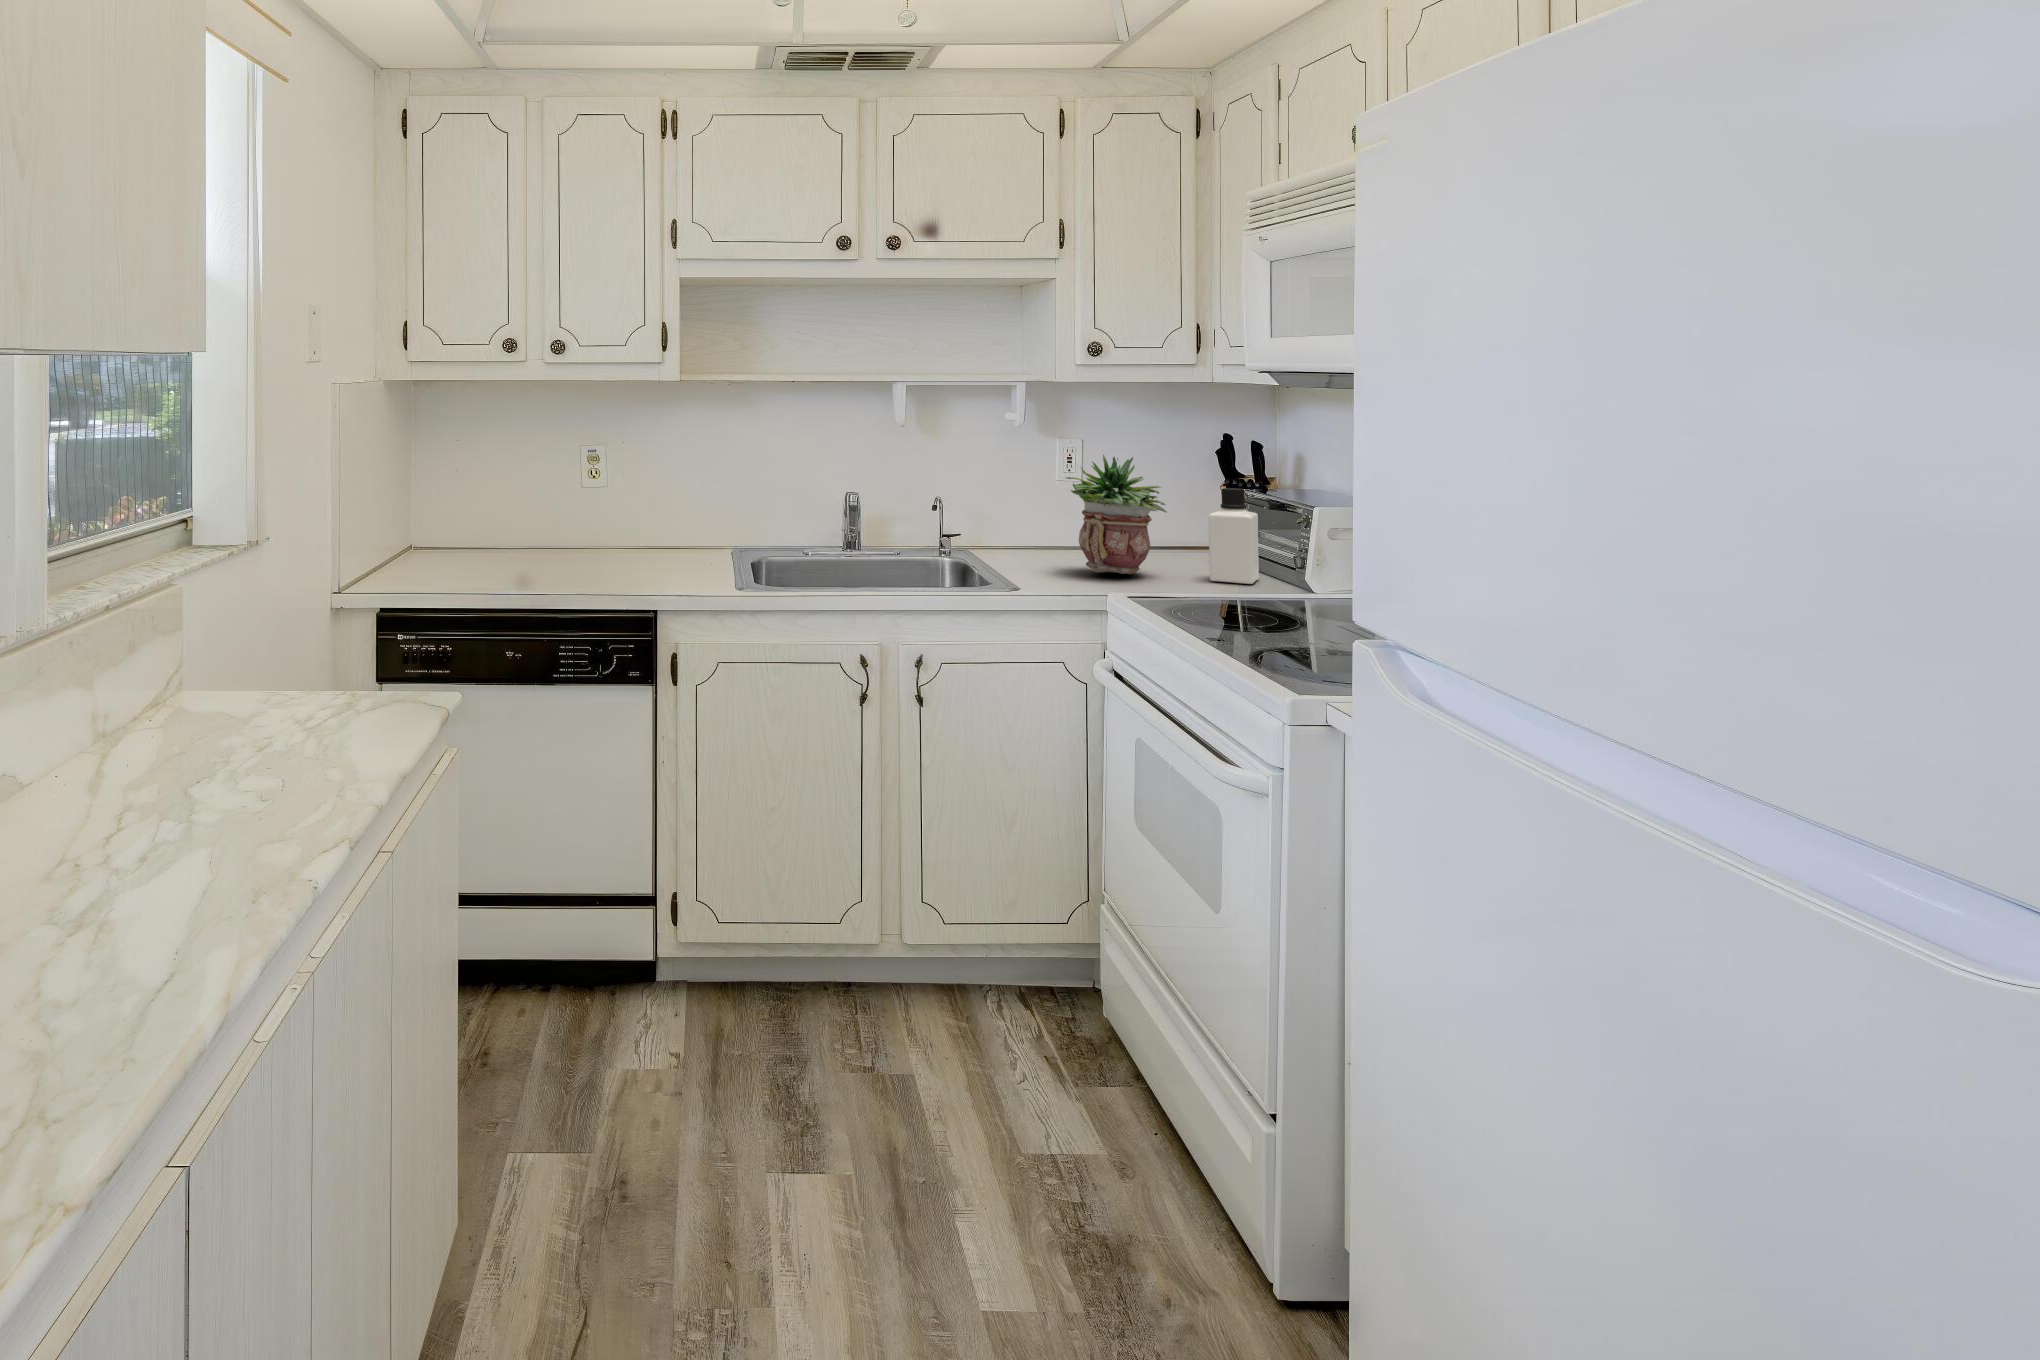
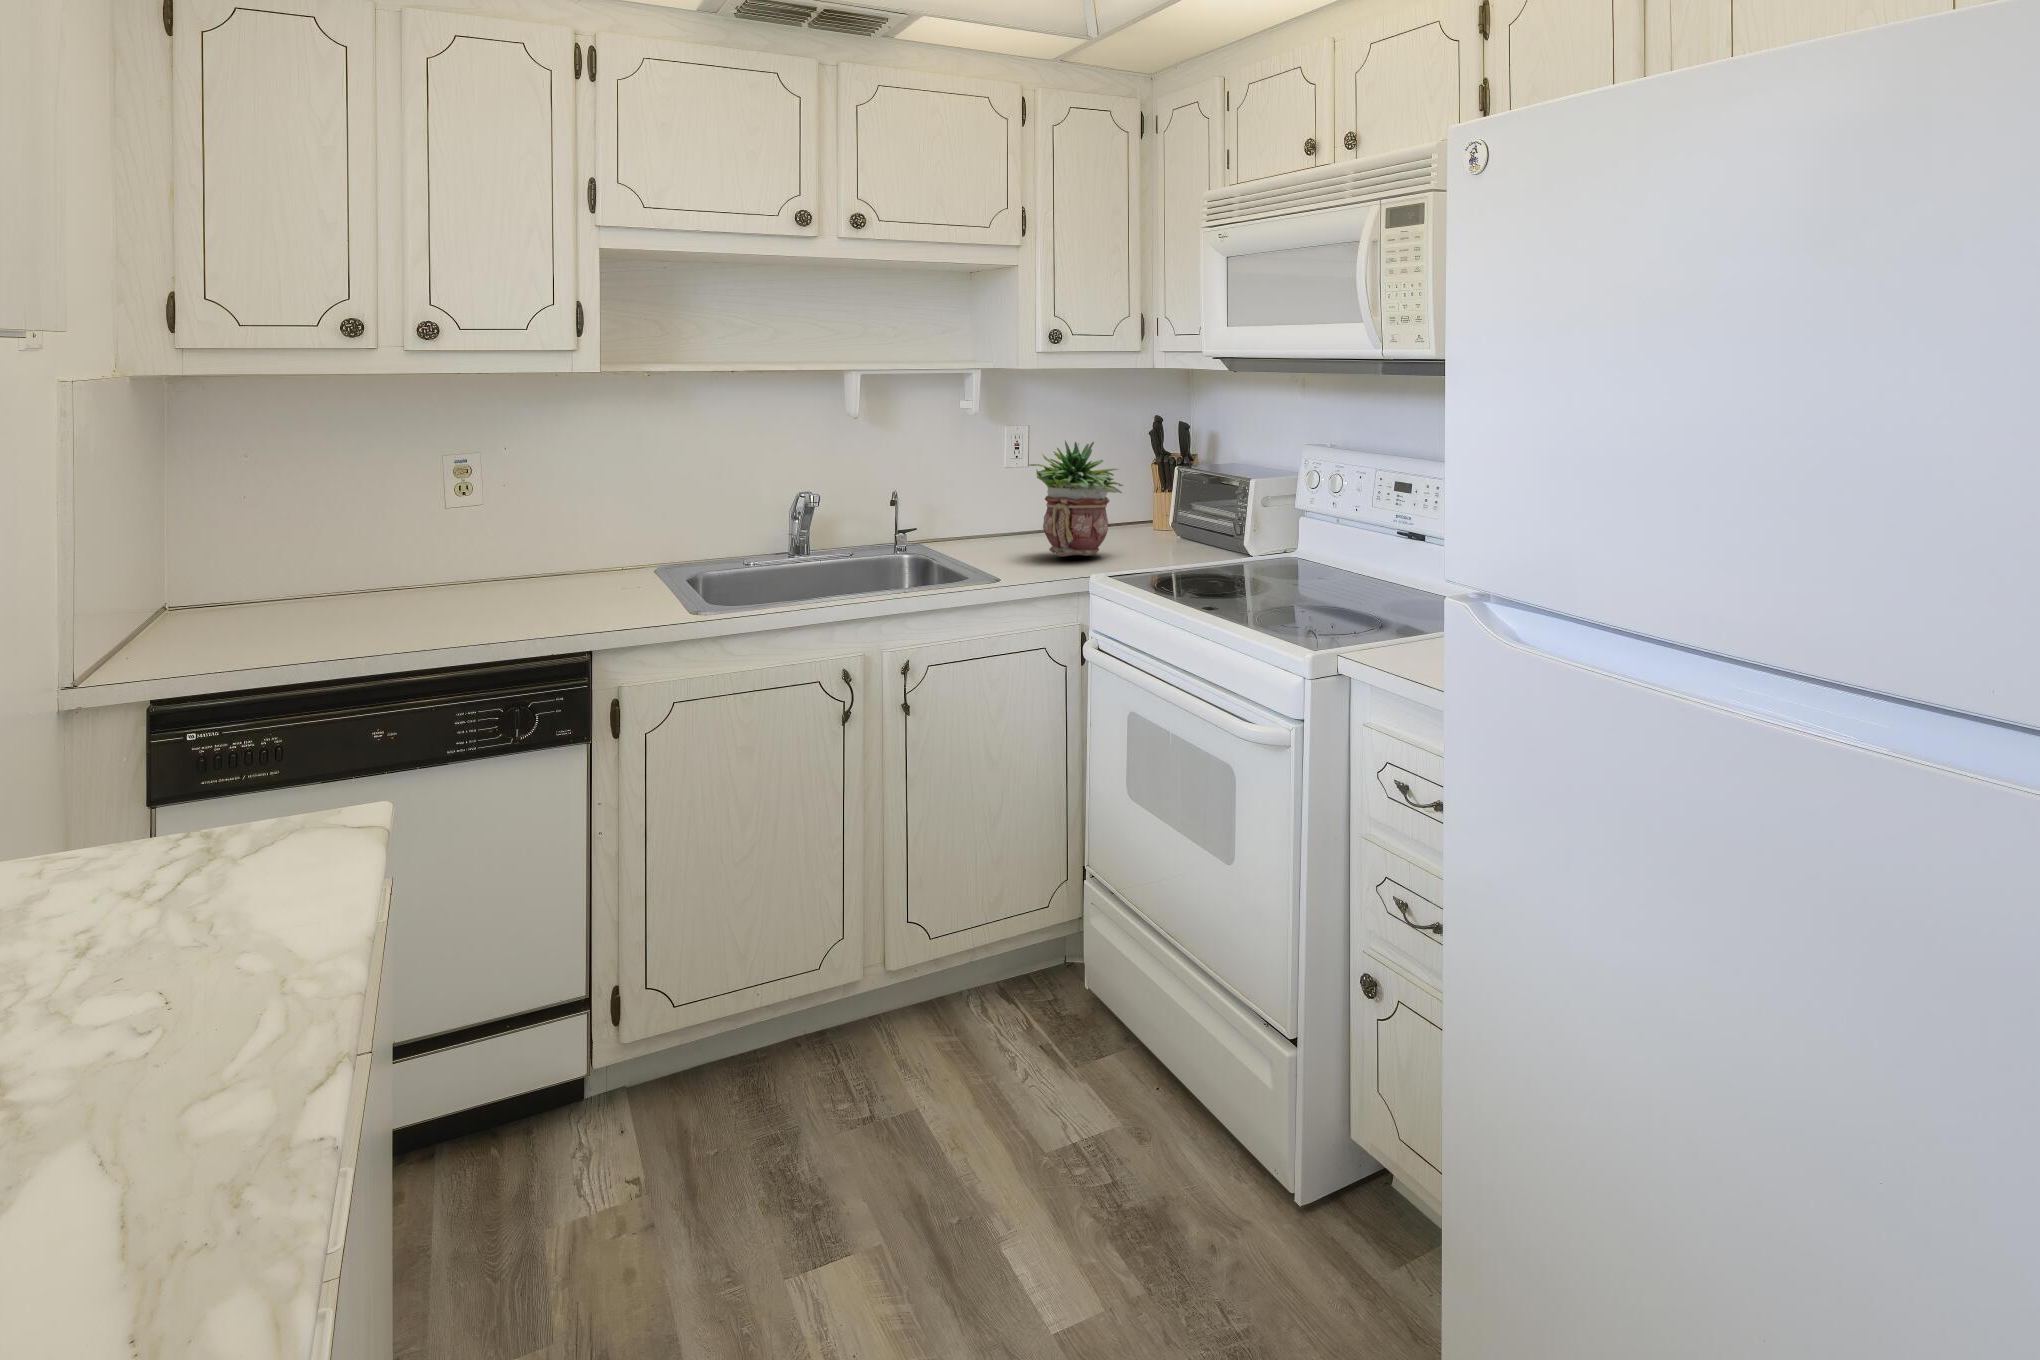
bottle: present [1209,488,1259,584] -> none [1161,467,1200,555]

